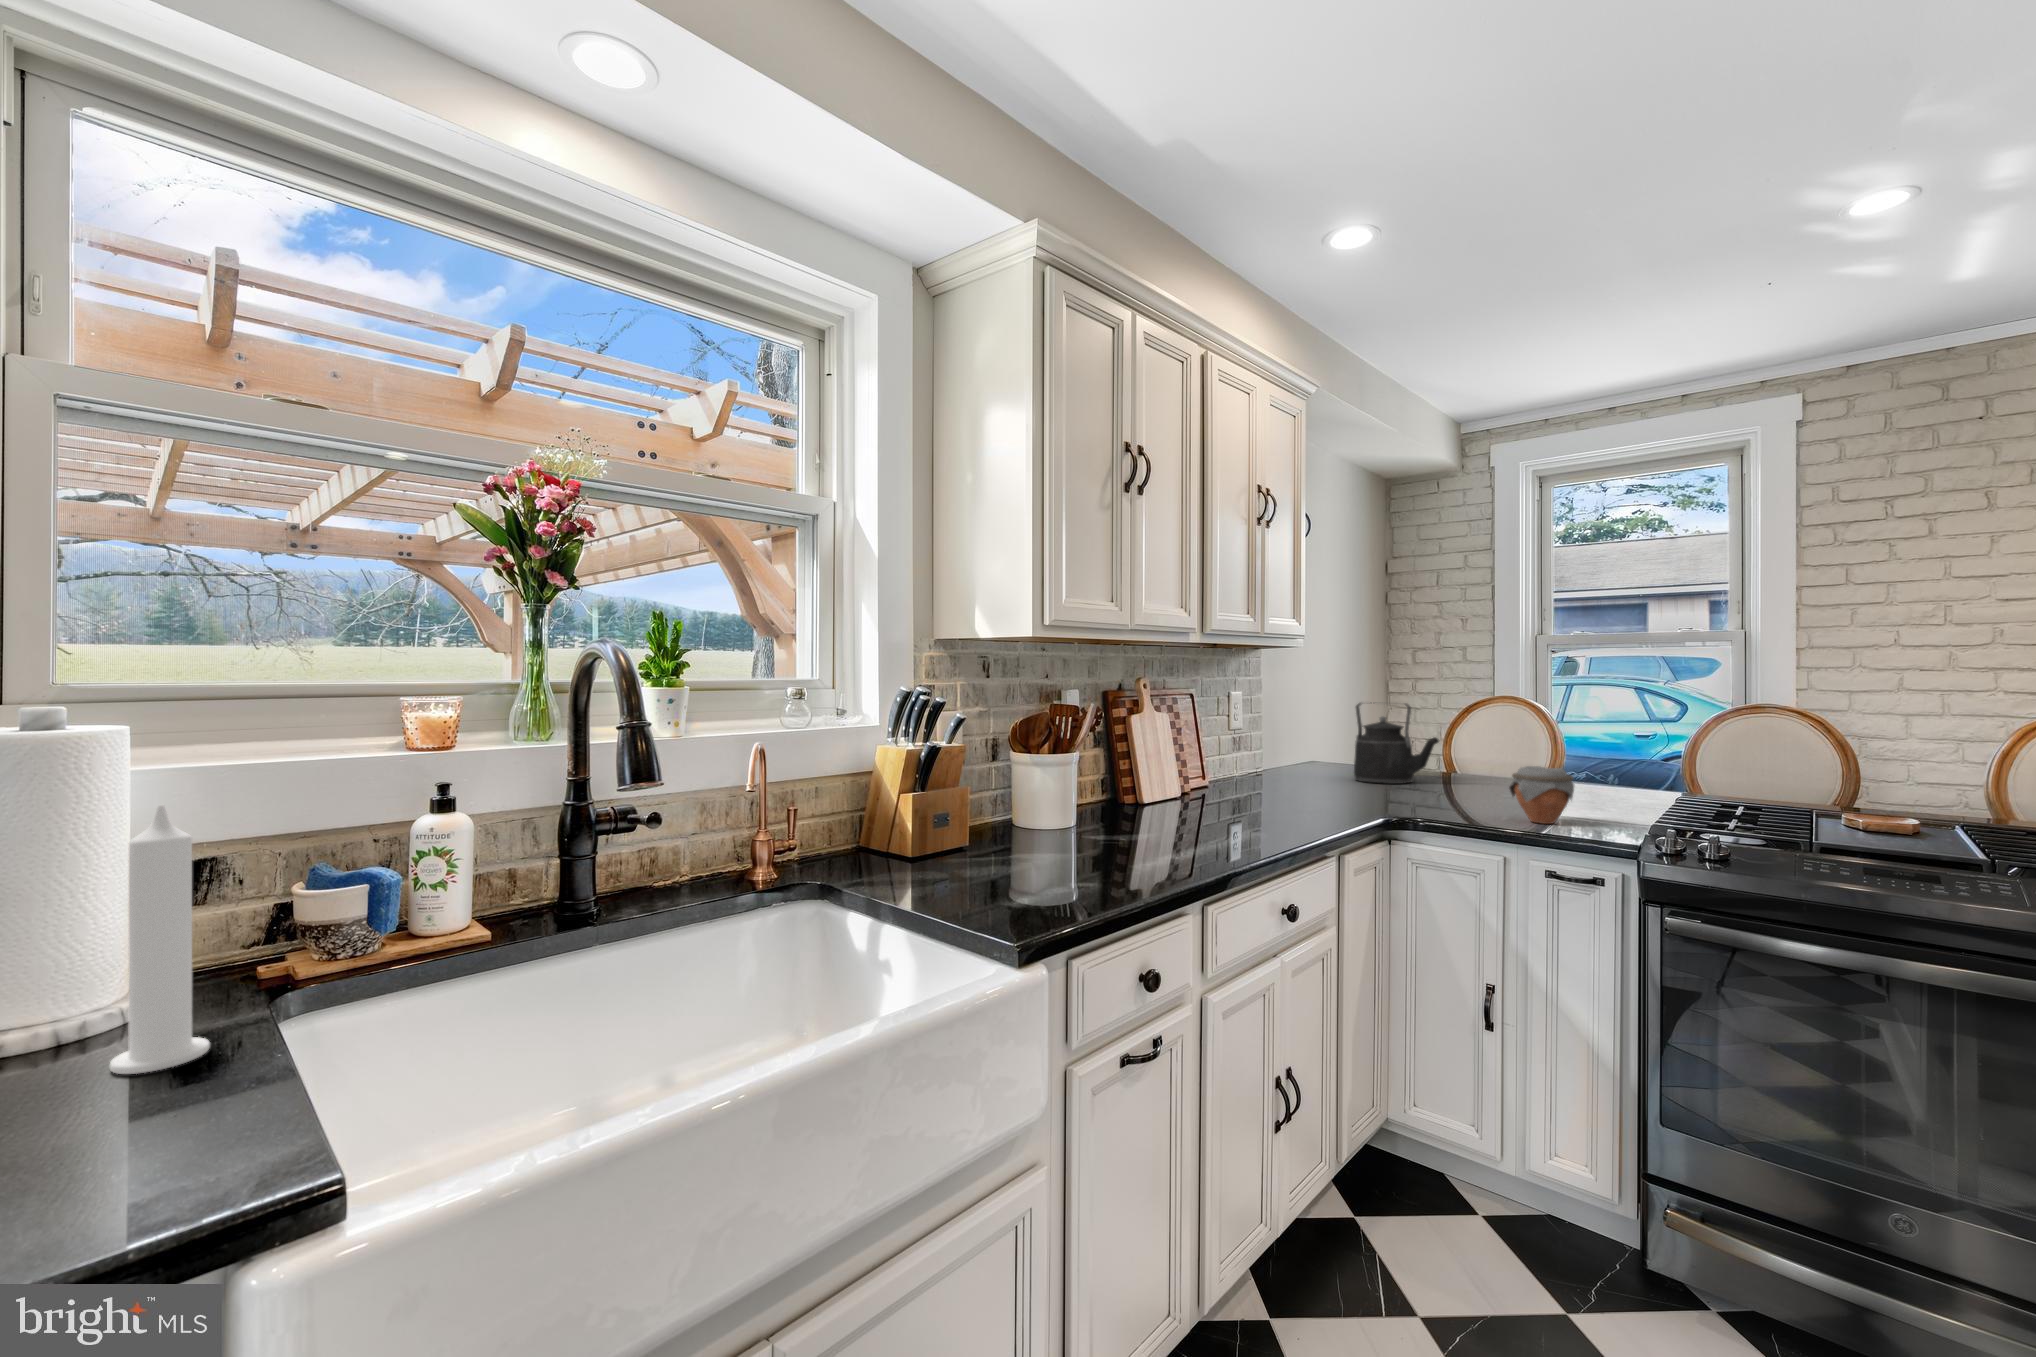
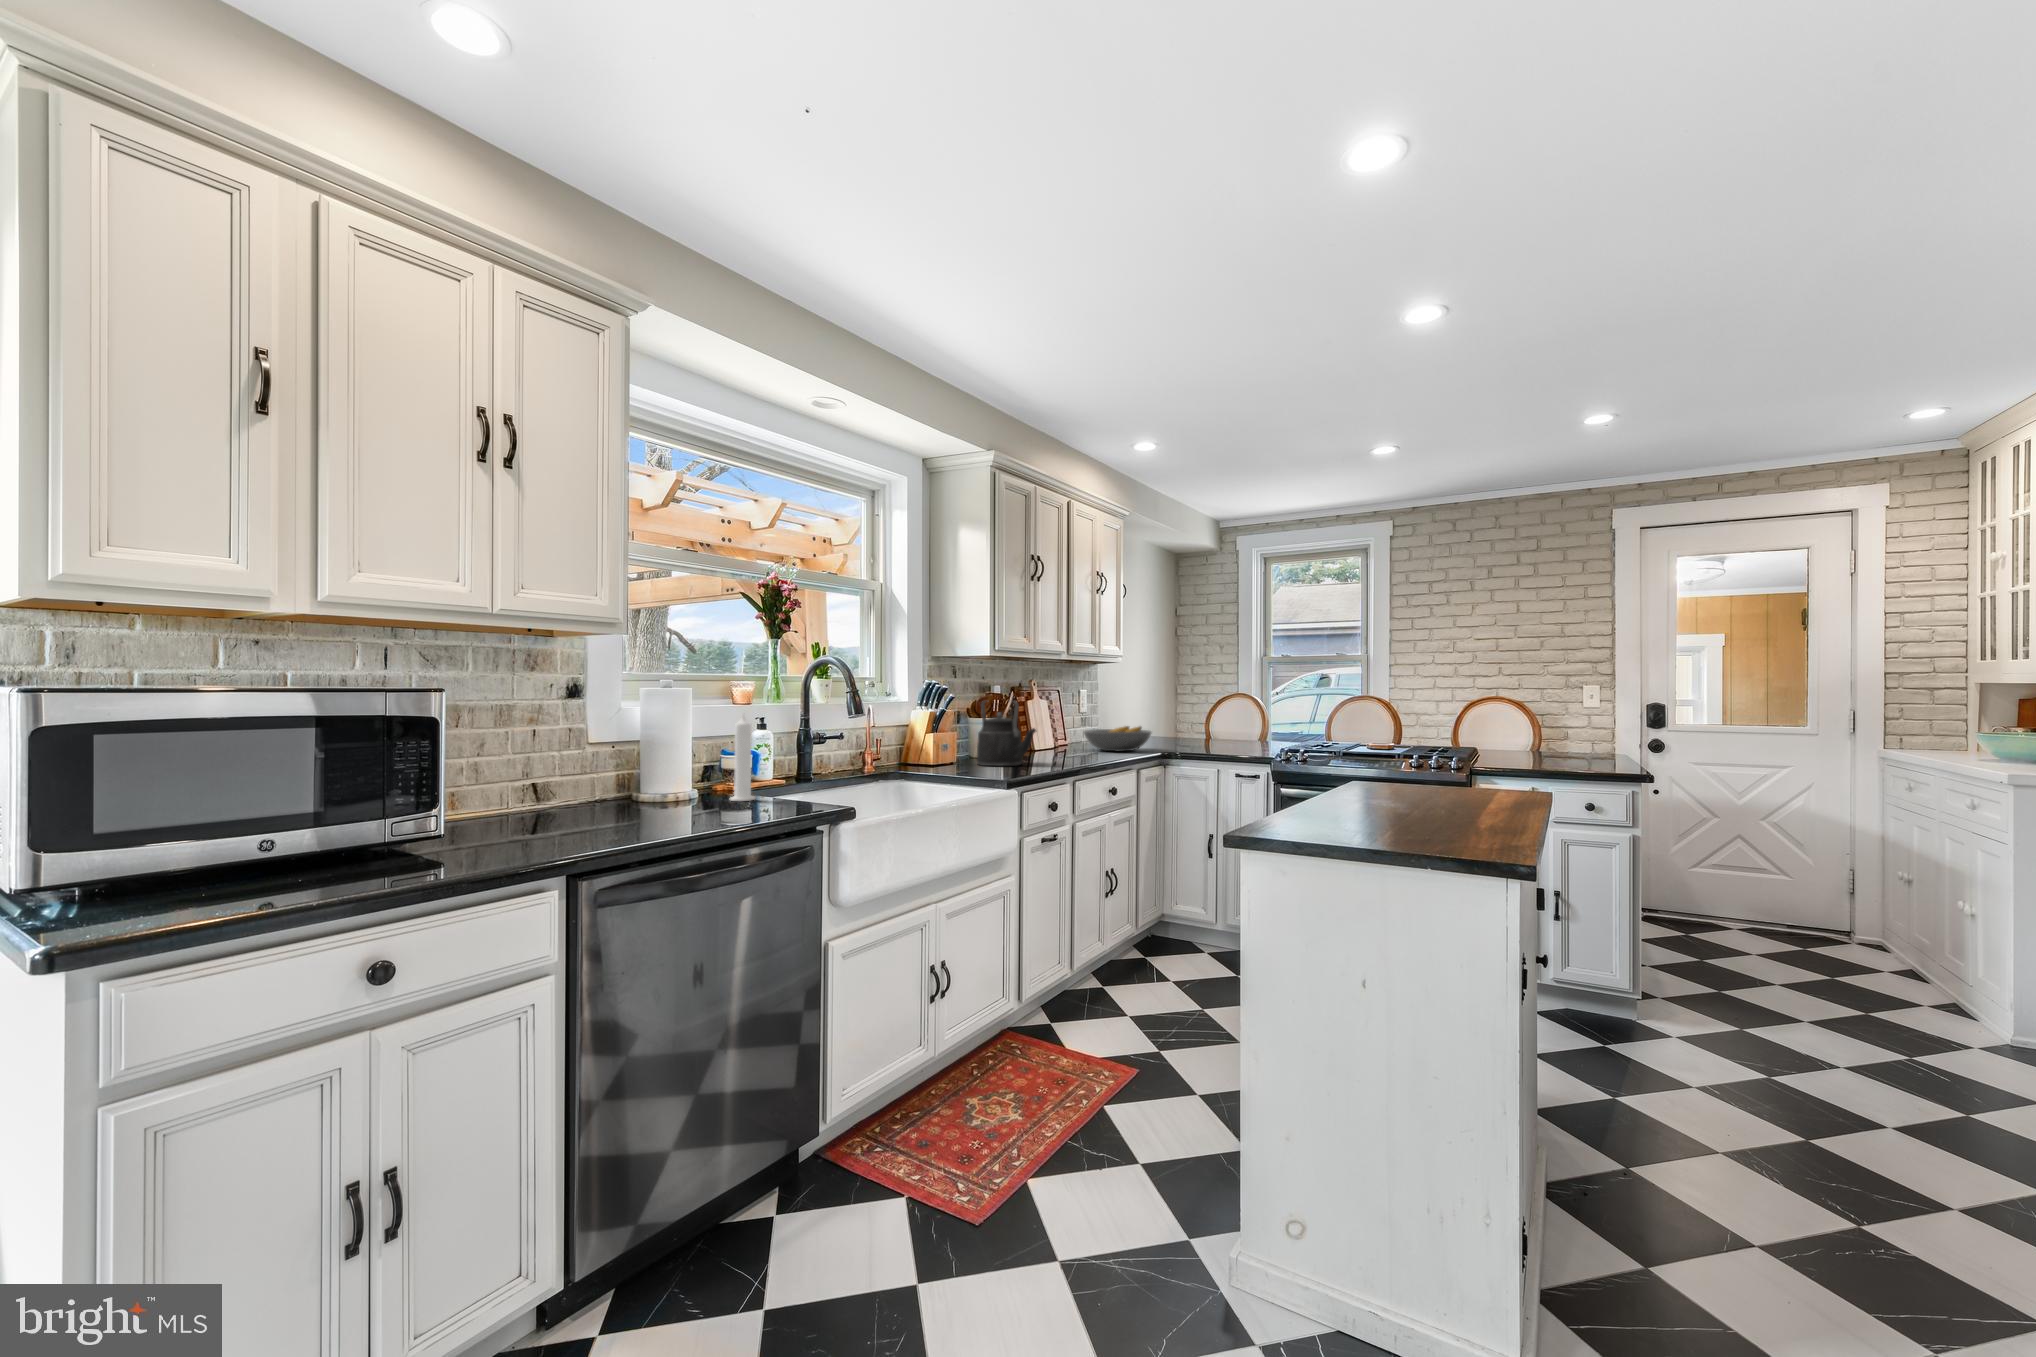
kettle: present [1354,702,1439,784] -> present [977,701,1036,766]
fruit bowl: none [1232,765,1365,810] -> present [1084,726,1152,751]
jar: present [1509,766,1574,824] -> none [1222,725,1252,754]

